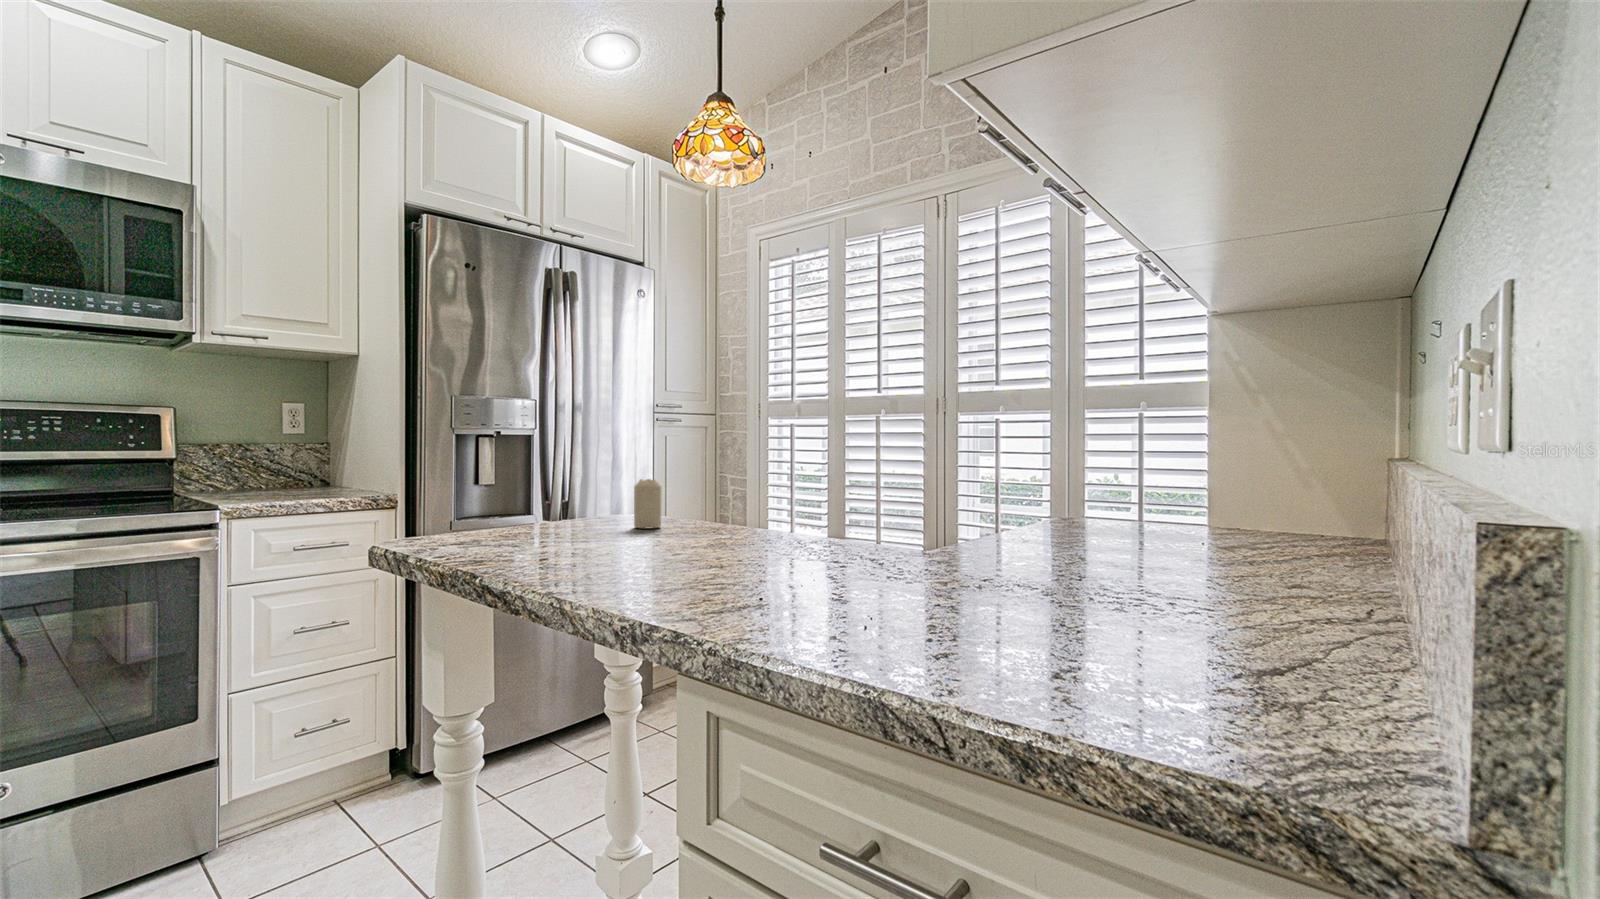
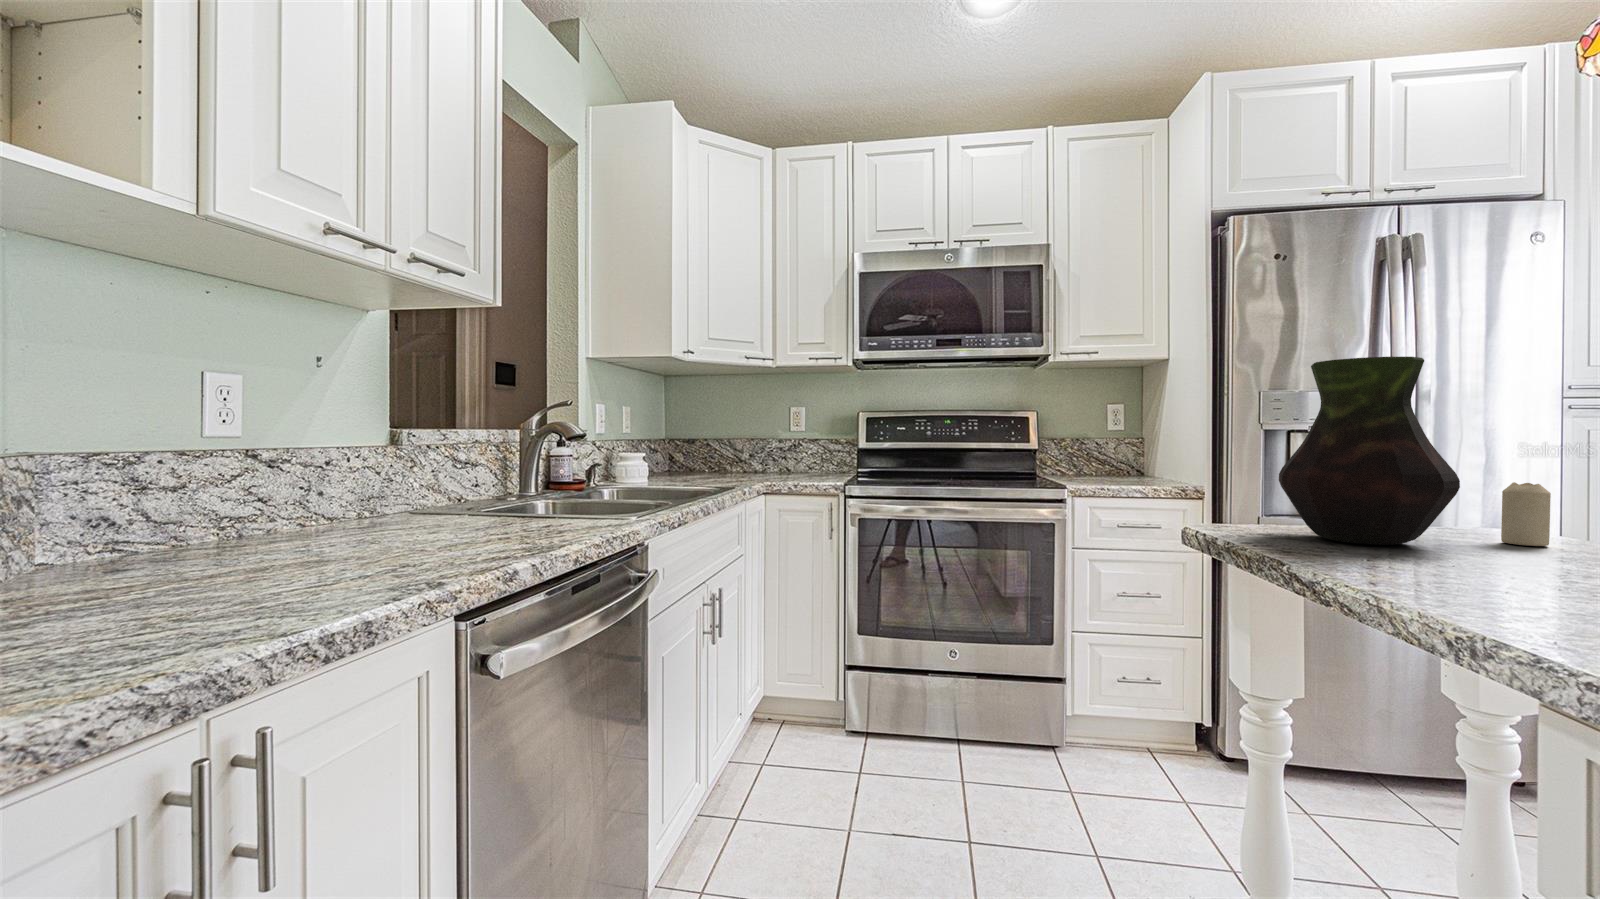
vase: none [470,368,610,543] -> present [1279,357,1460,545]

